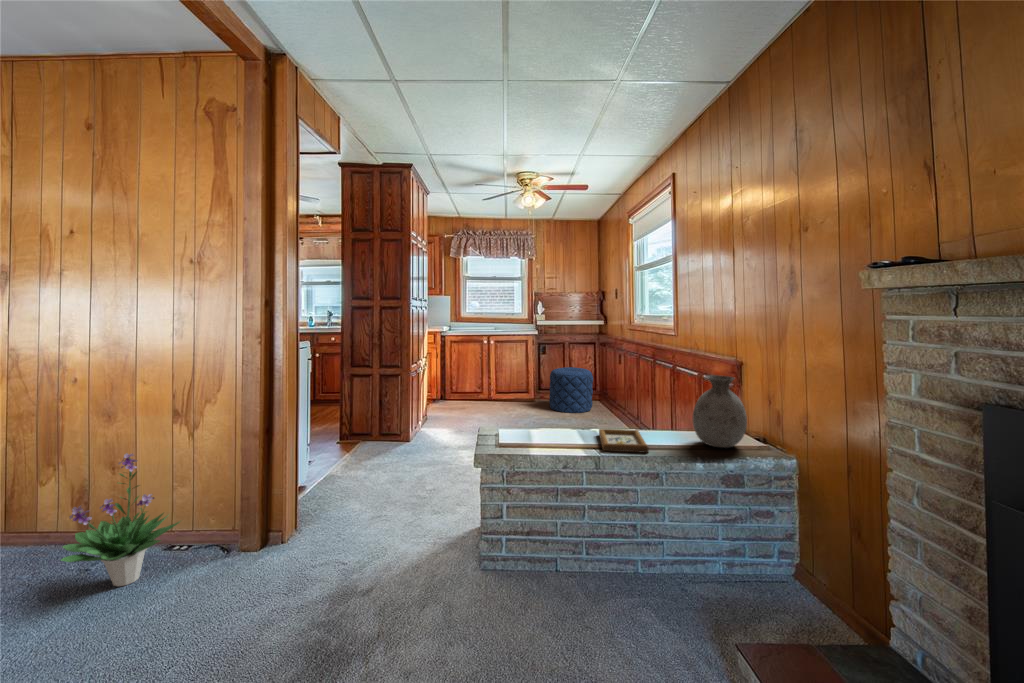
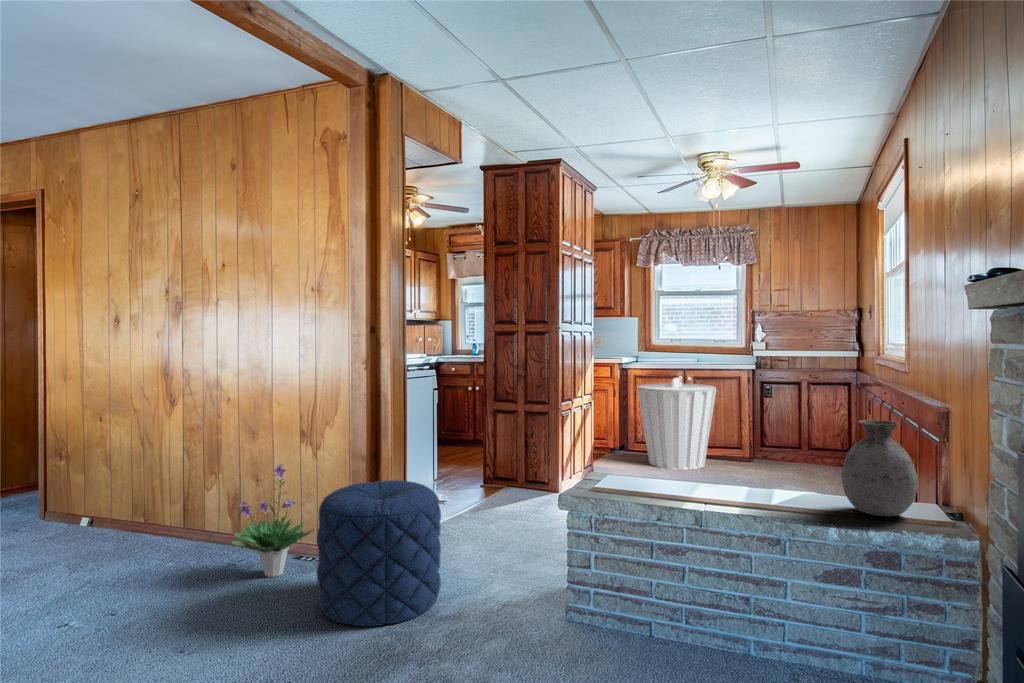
trash can: none [459,342,516,411] -> present [637,377,716,470]
pouf: present [549,367,593,413] -> present [317,480,441,626]
picture frame: present [599,429,649,453] -> none [710,481,777,511]

